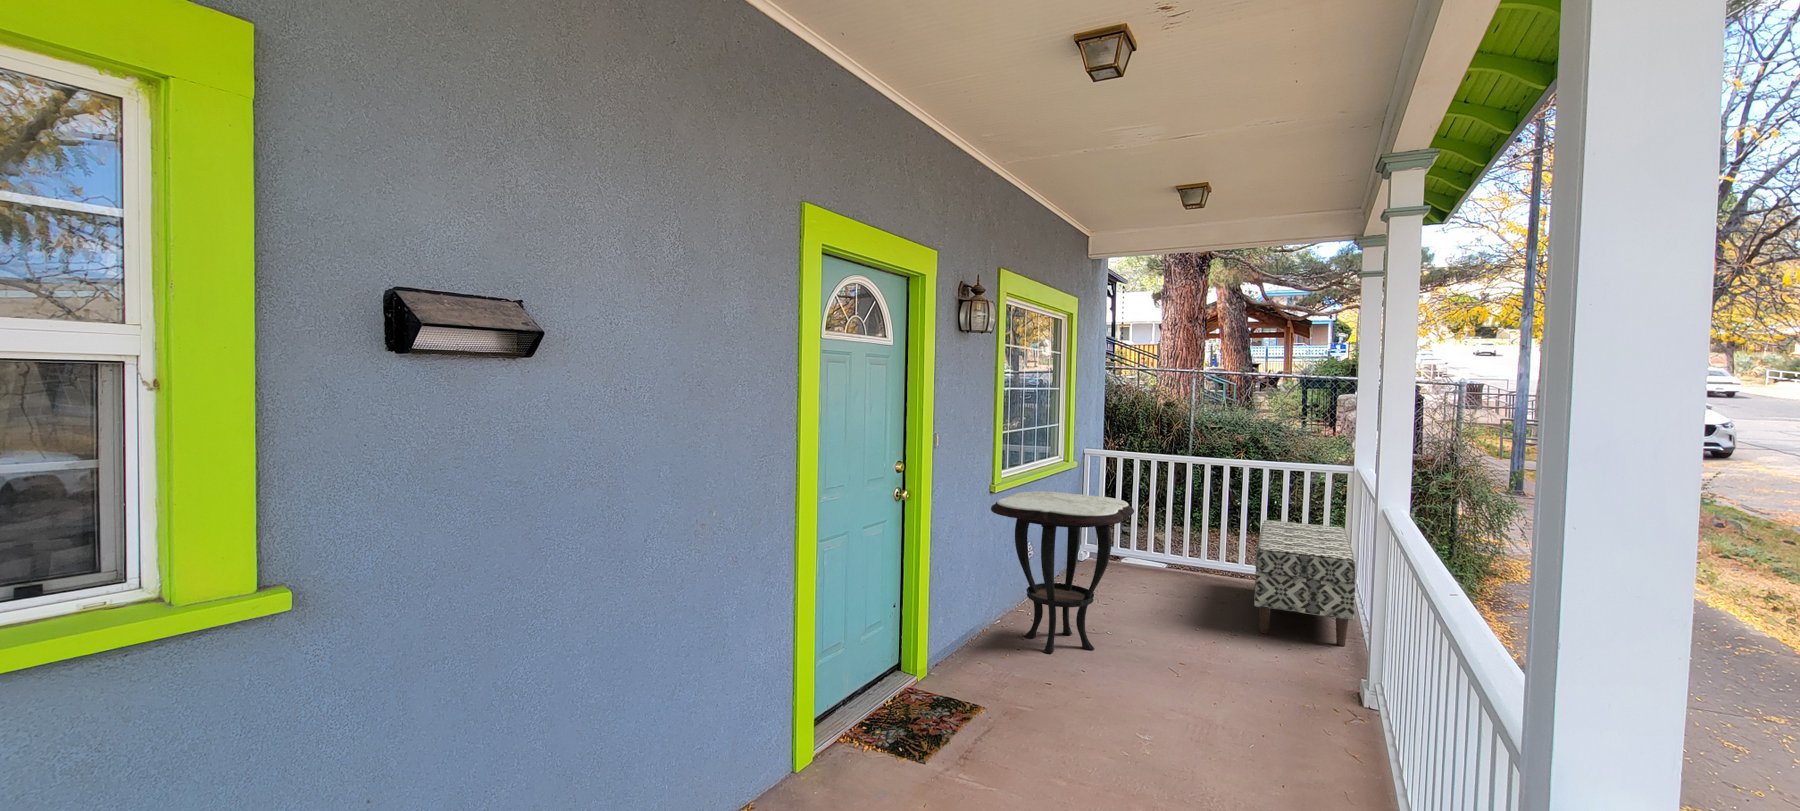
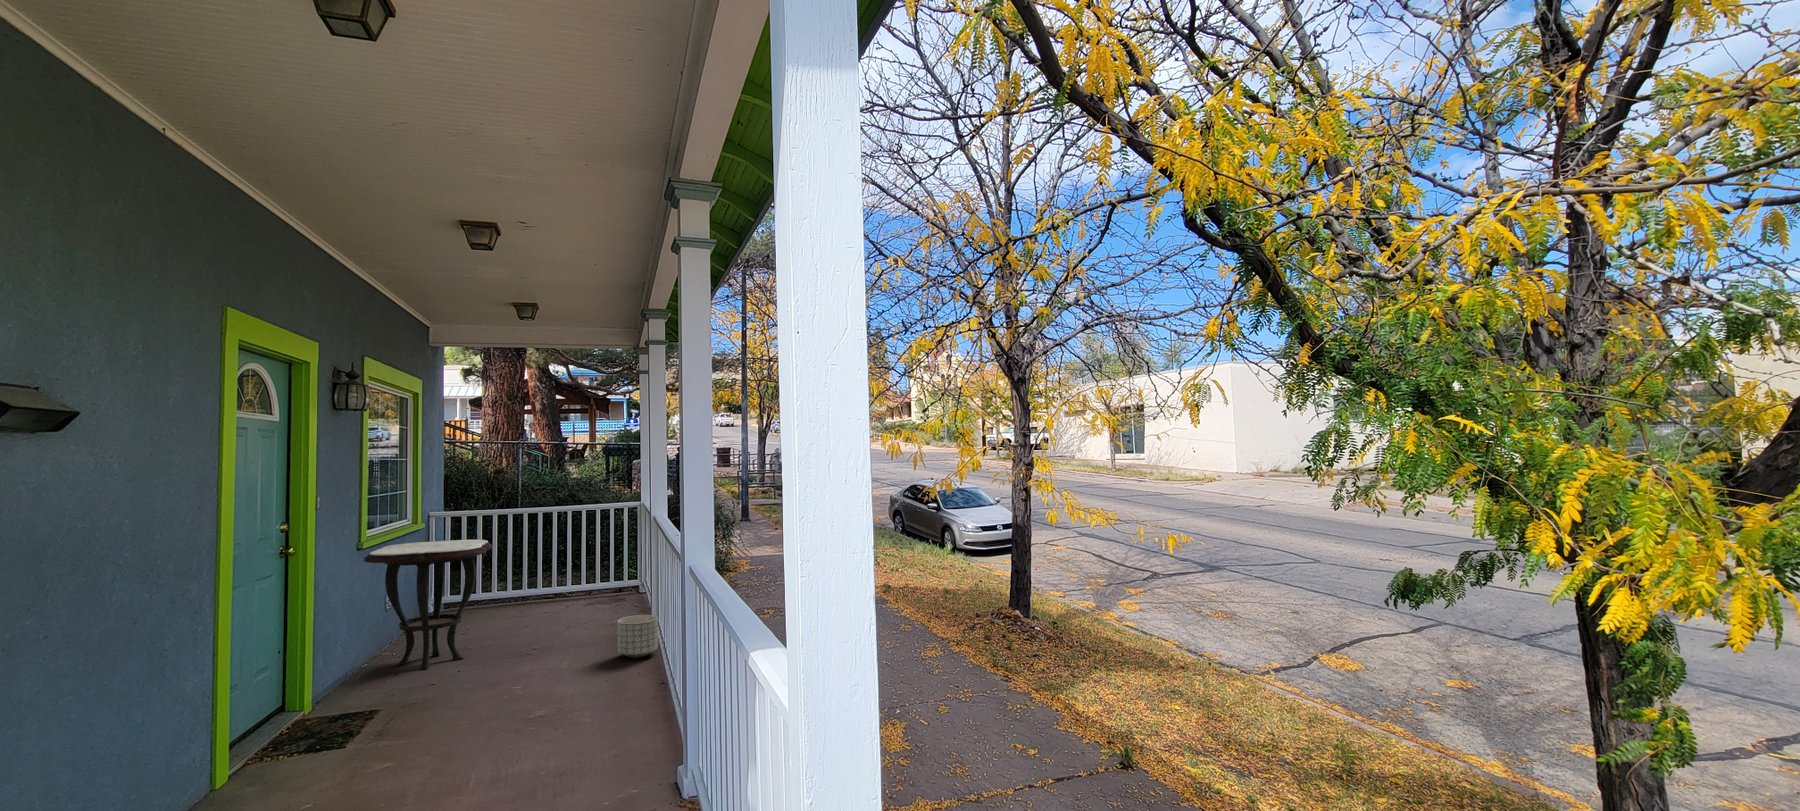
bench: present [1254,520,1356,646] -> none [582,544,647,622]
planter: none [1301,663,1375,740] -> present [618,615,658,658]

